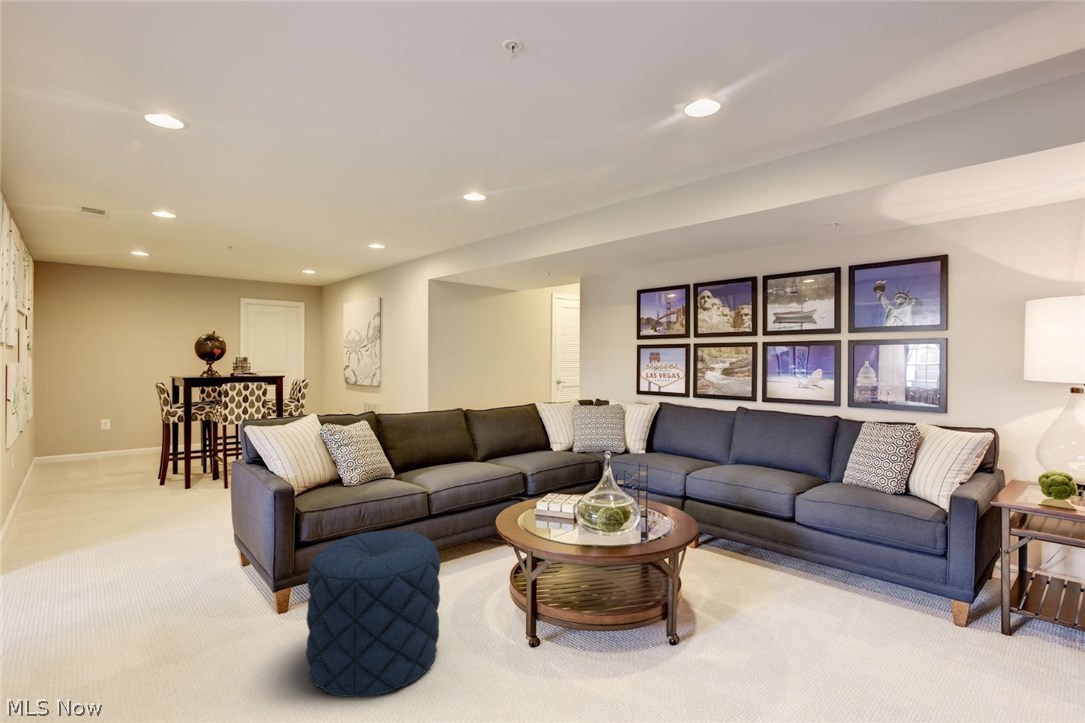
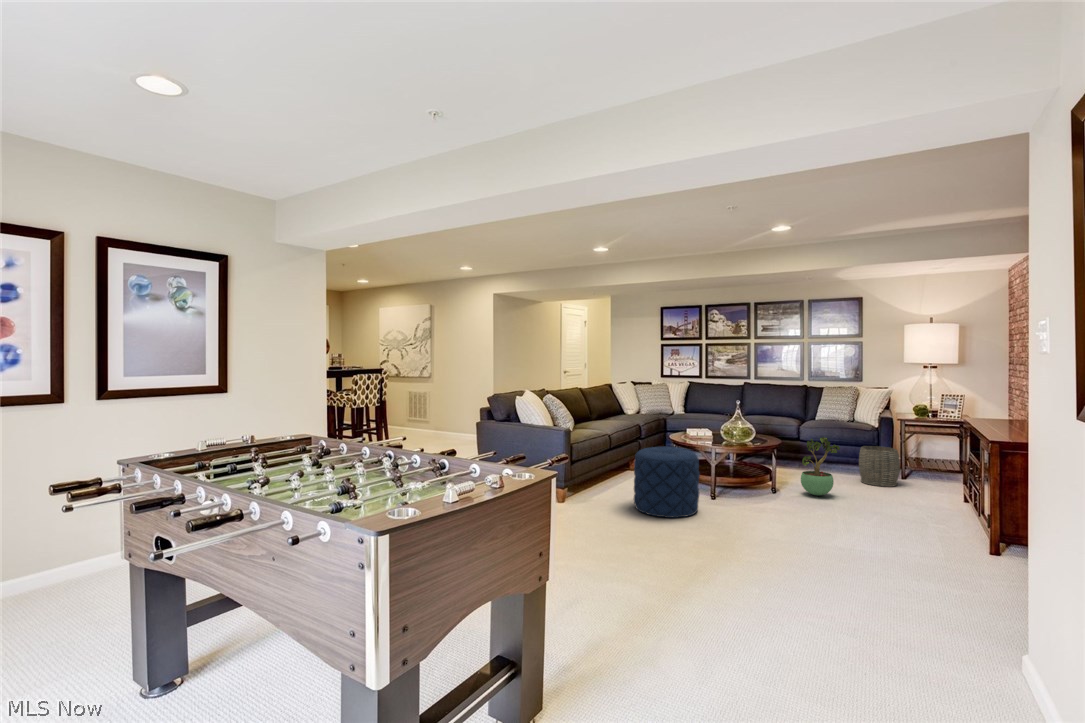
potted plant: none [697,539,787,671] -> present [801,437,840,496]
woven basket: none [882,555,978,663] -> present [859,446,900,487]

